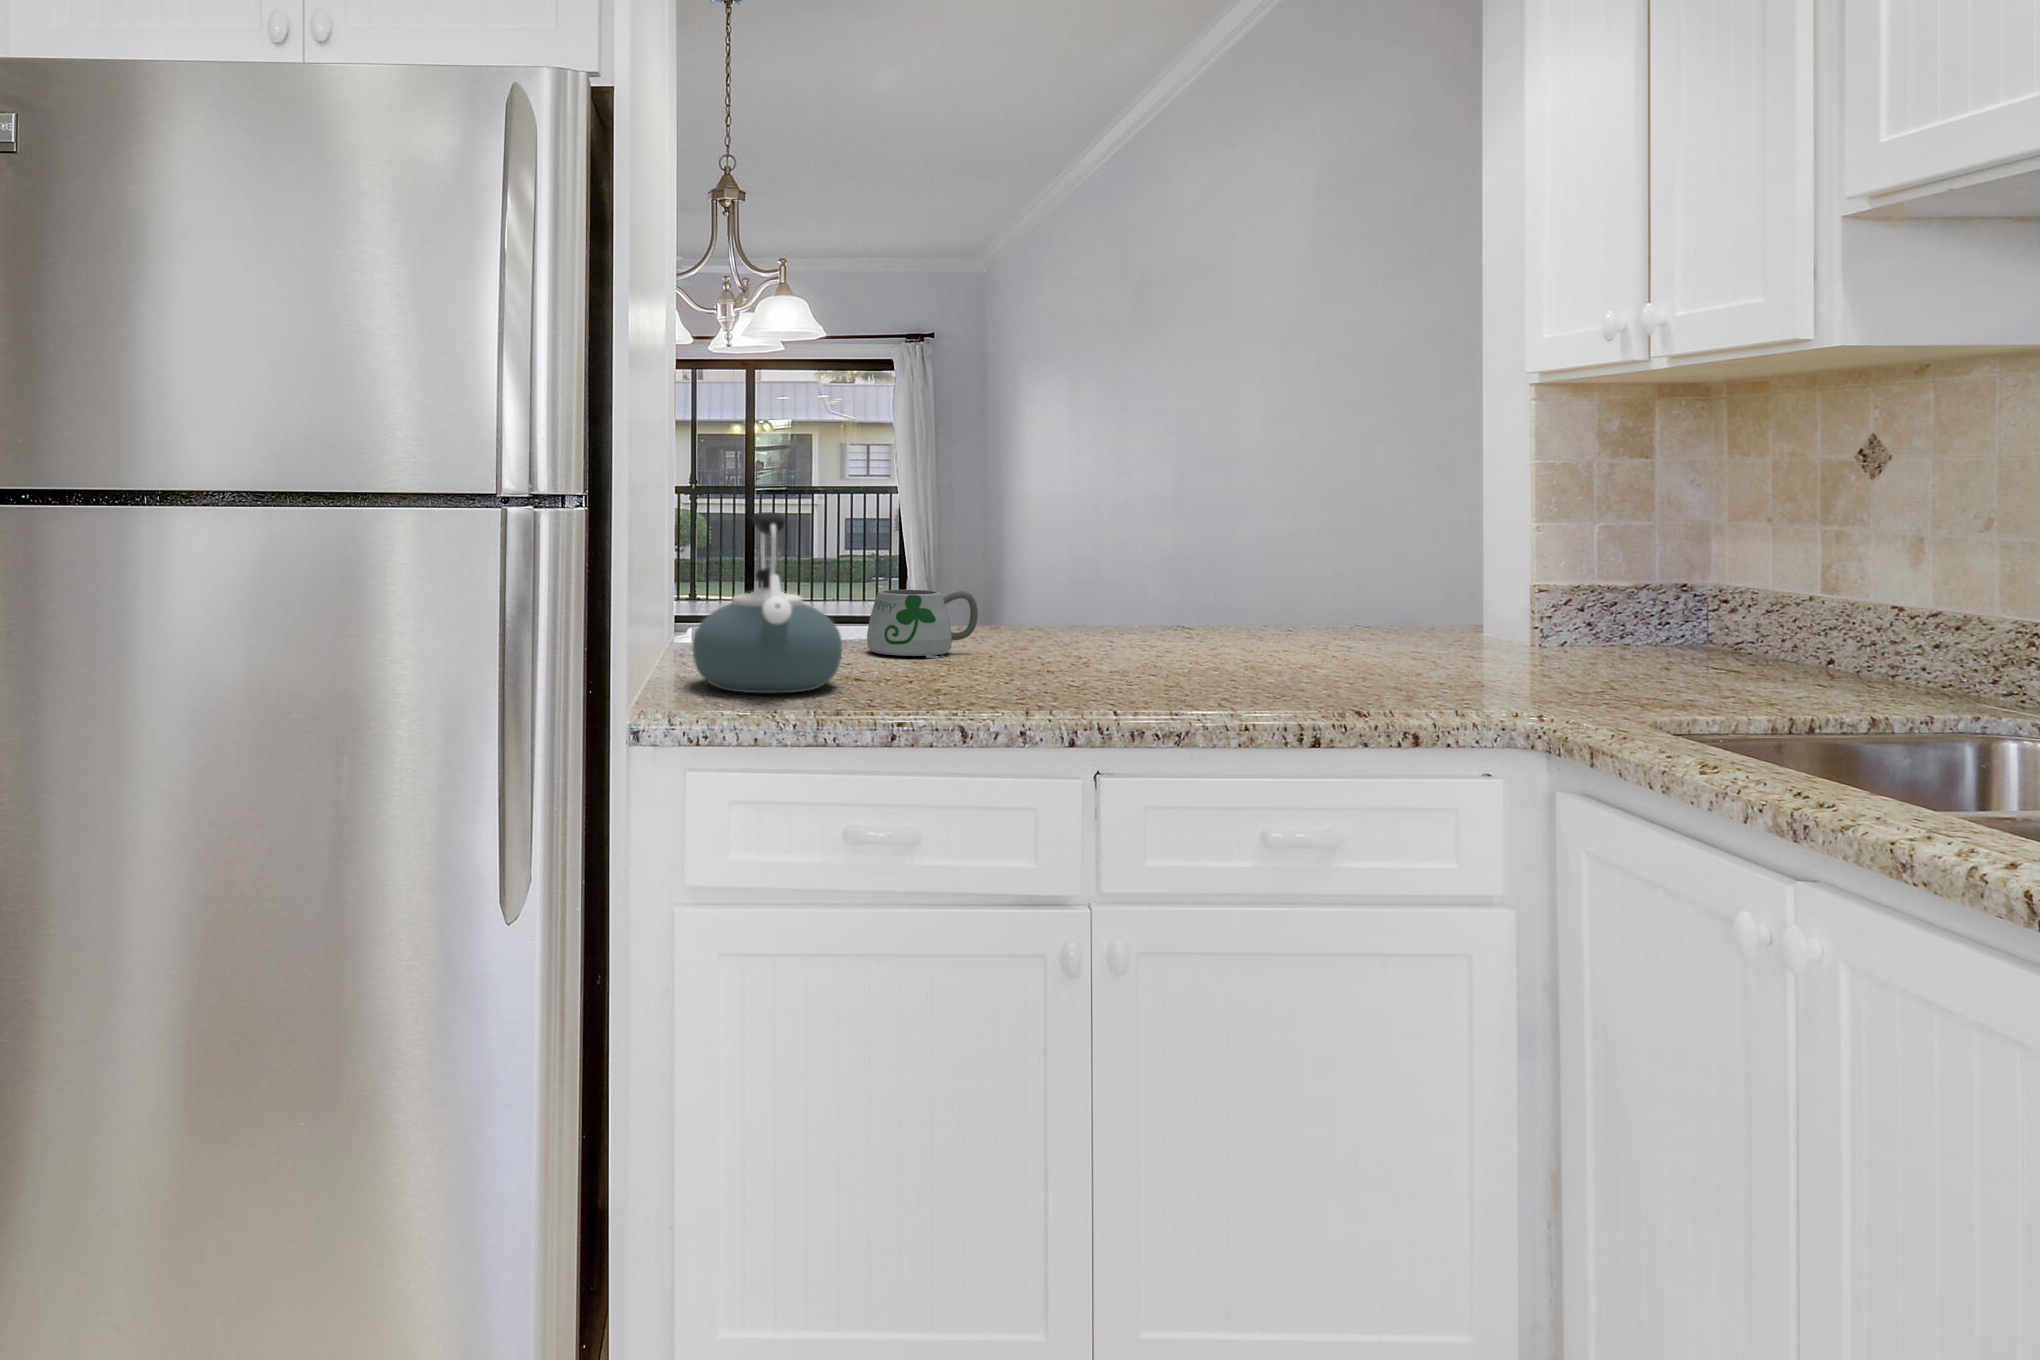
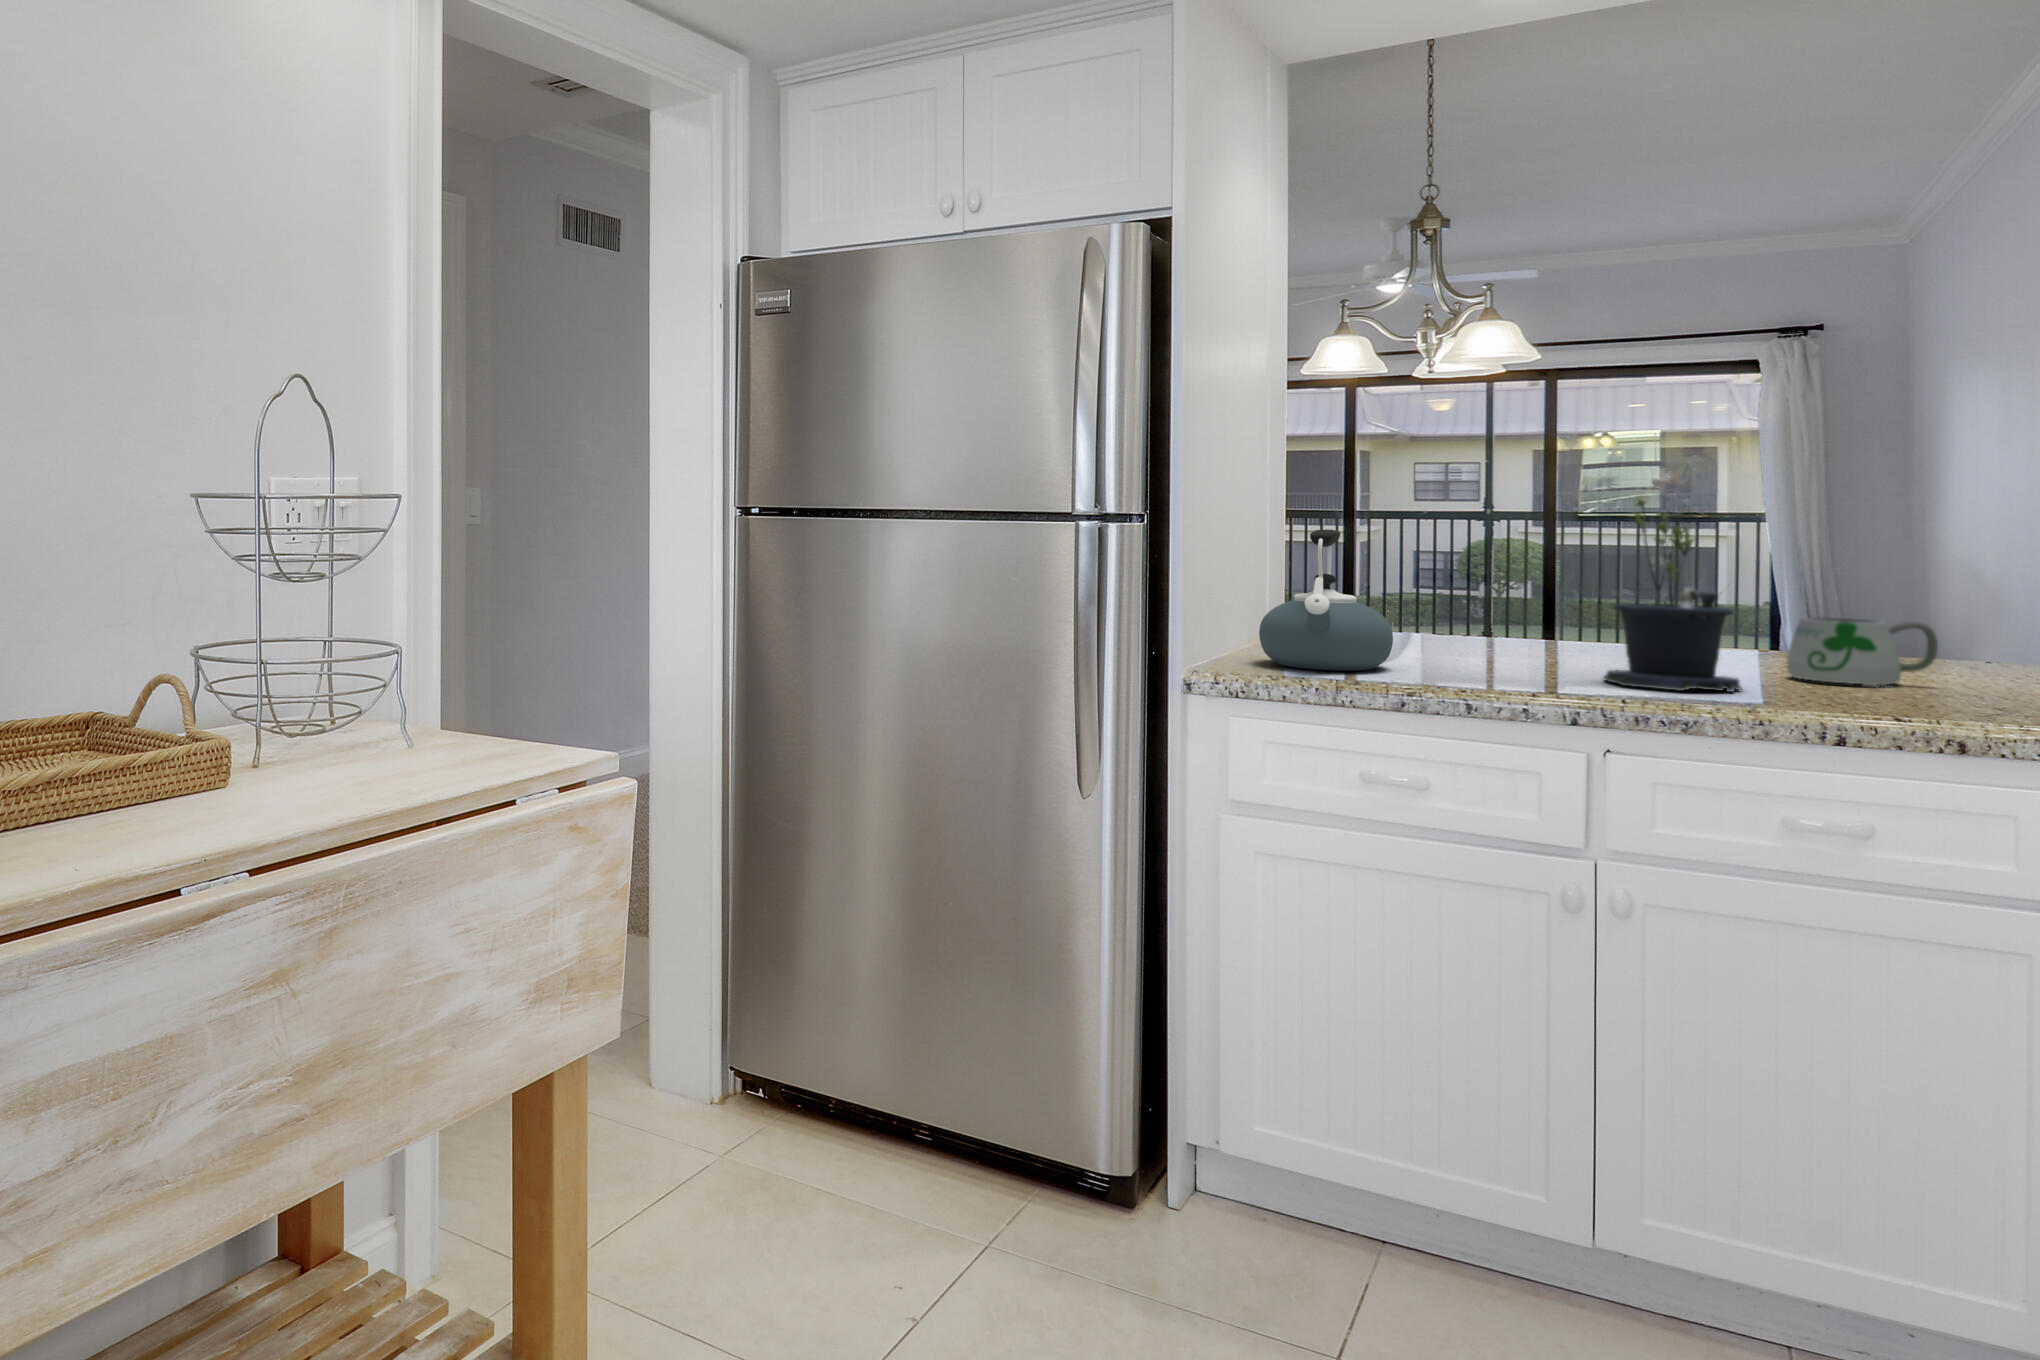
potted plant: none [1040,470,1171,690] -> present [1604,496,1742,692]
mug: present [867,590,978,660] -> present [1786,617,1938,688]

